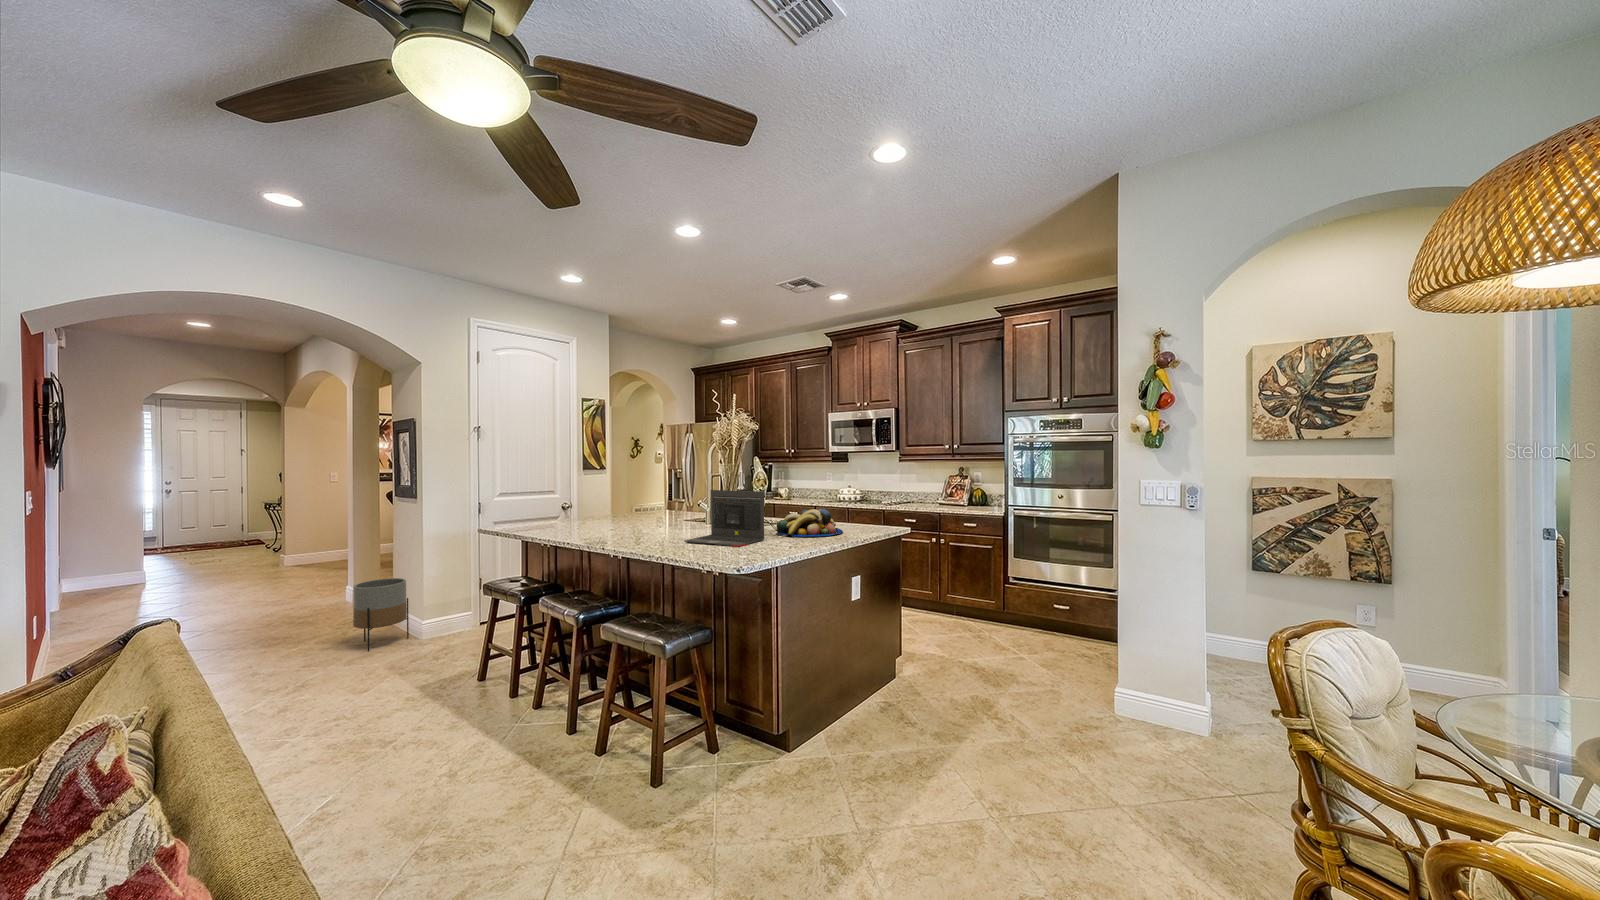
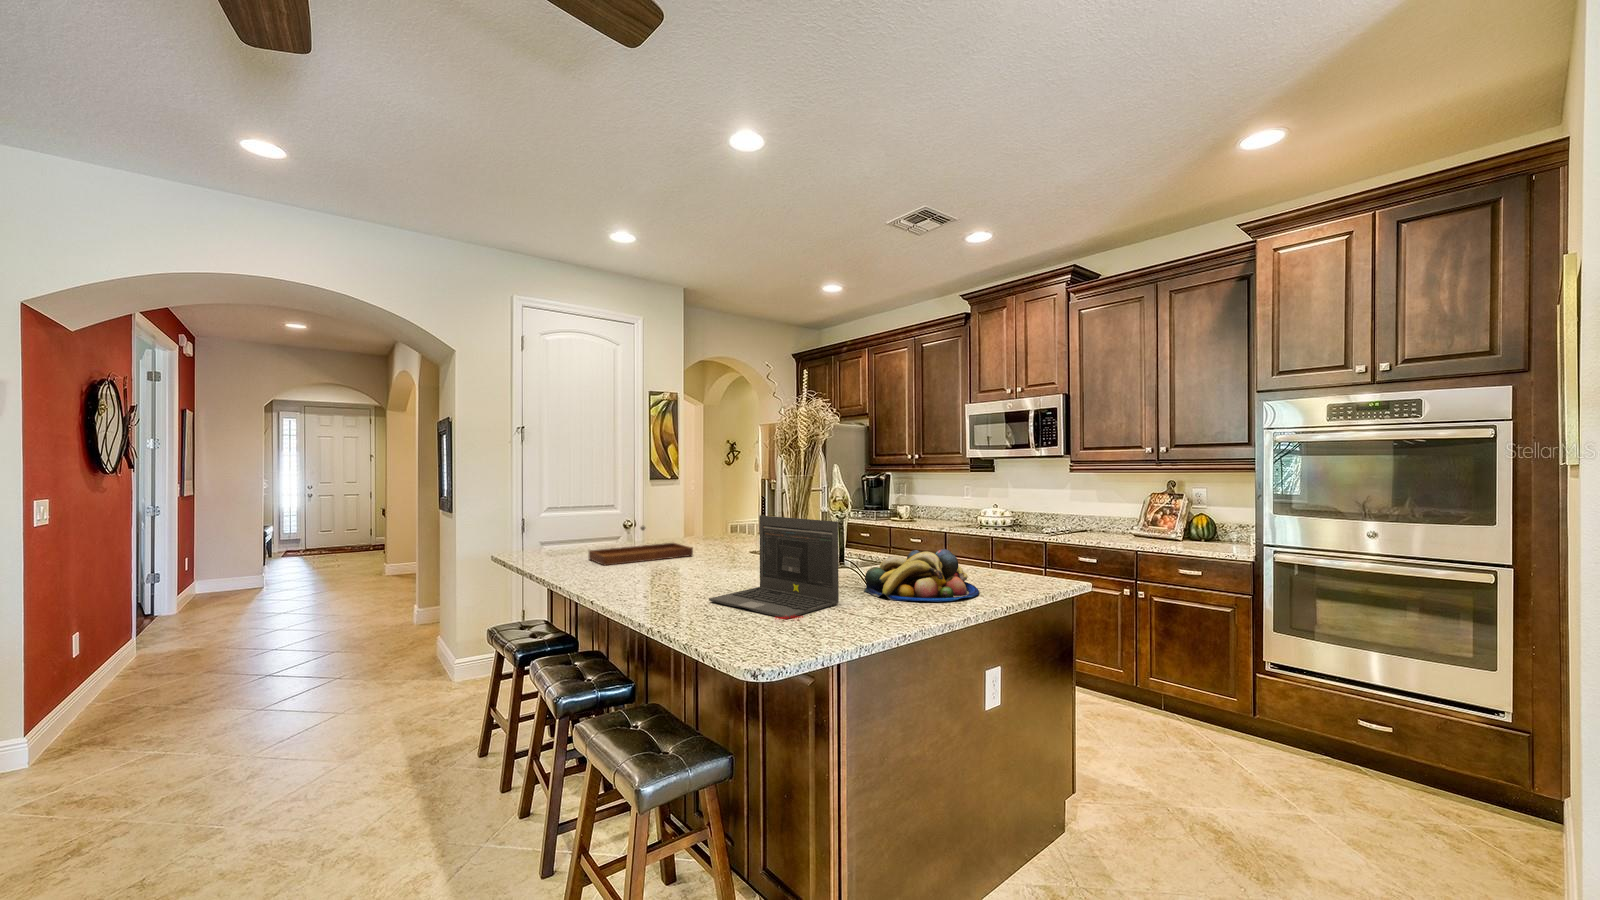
tray: none [569,502,646,530] -> present [589,526,693,565]
planter: present [353,578,409,651] -> none [377,605,440,694]

